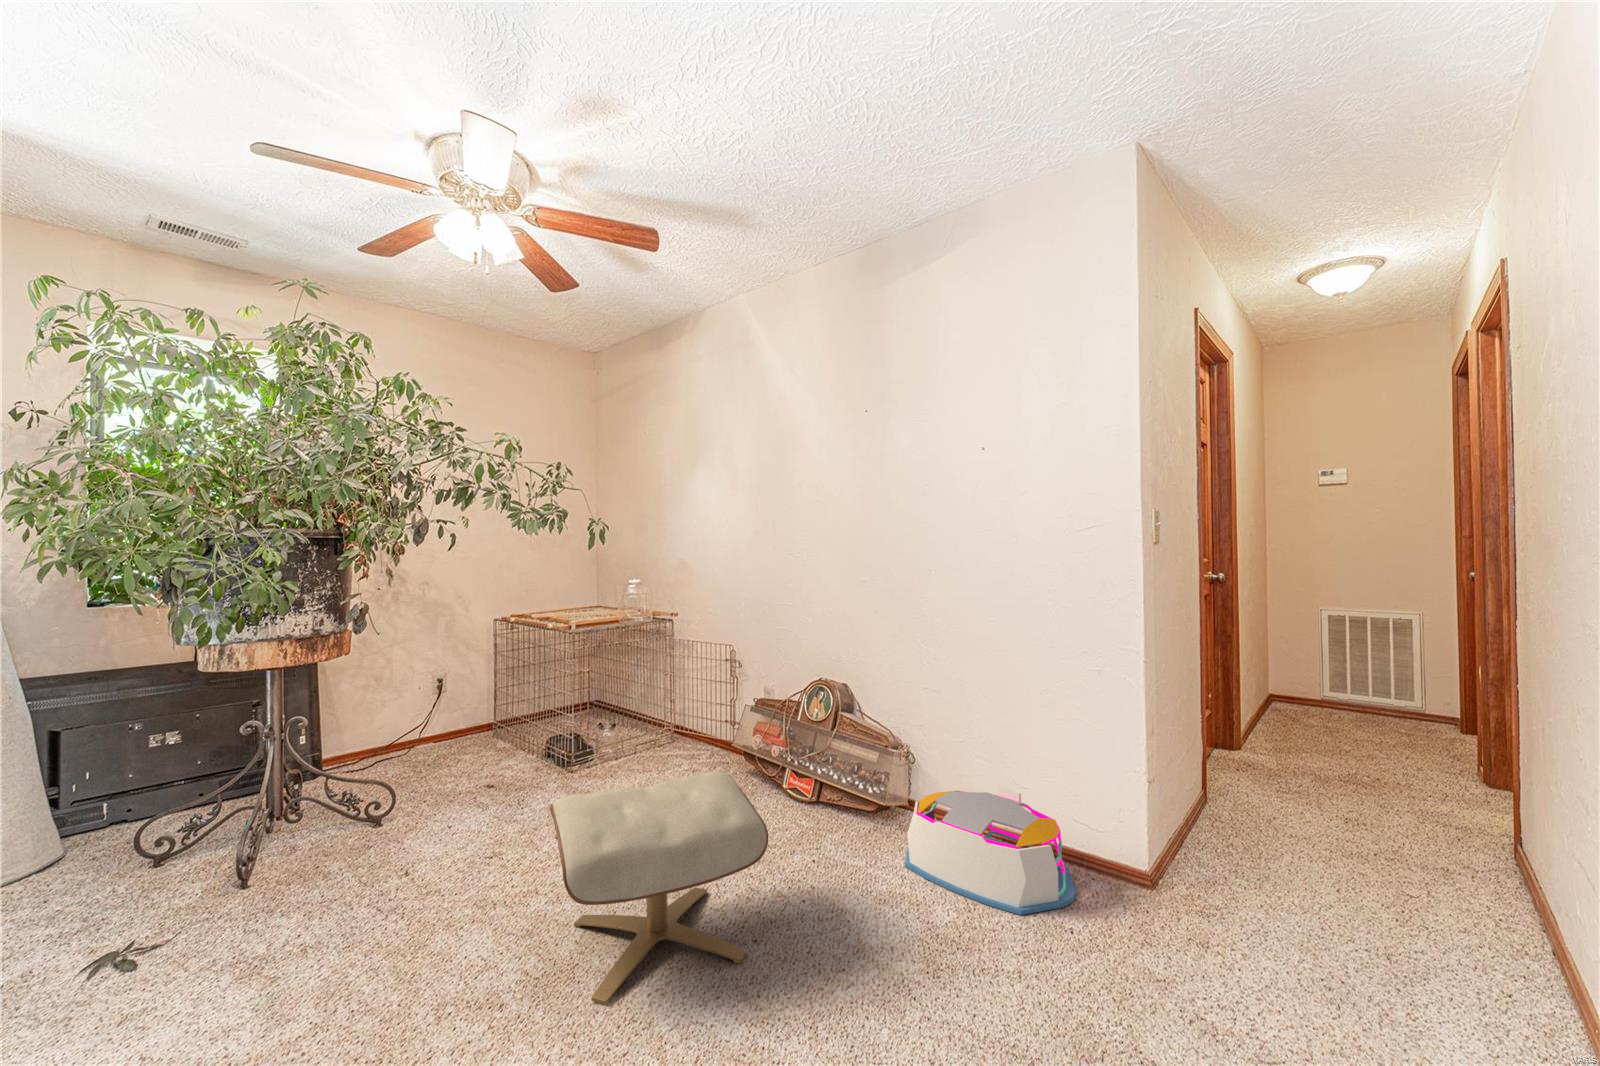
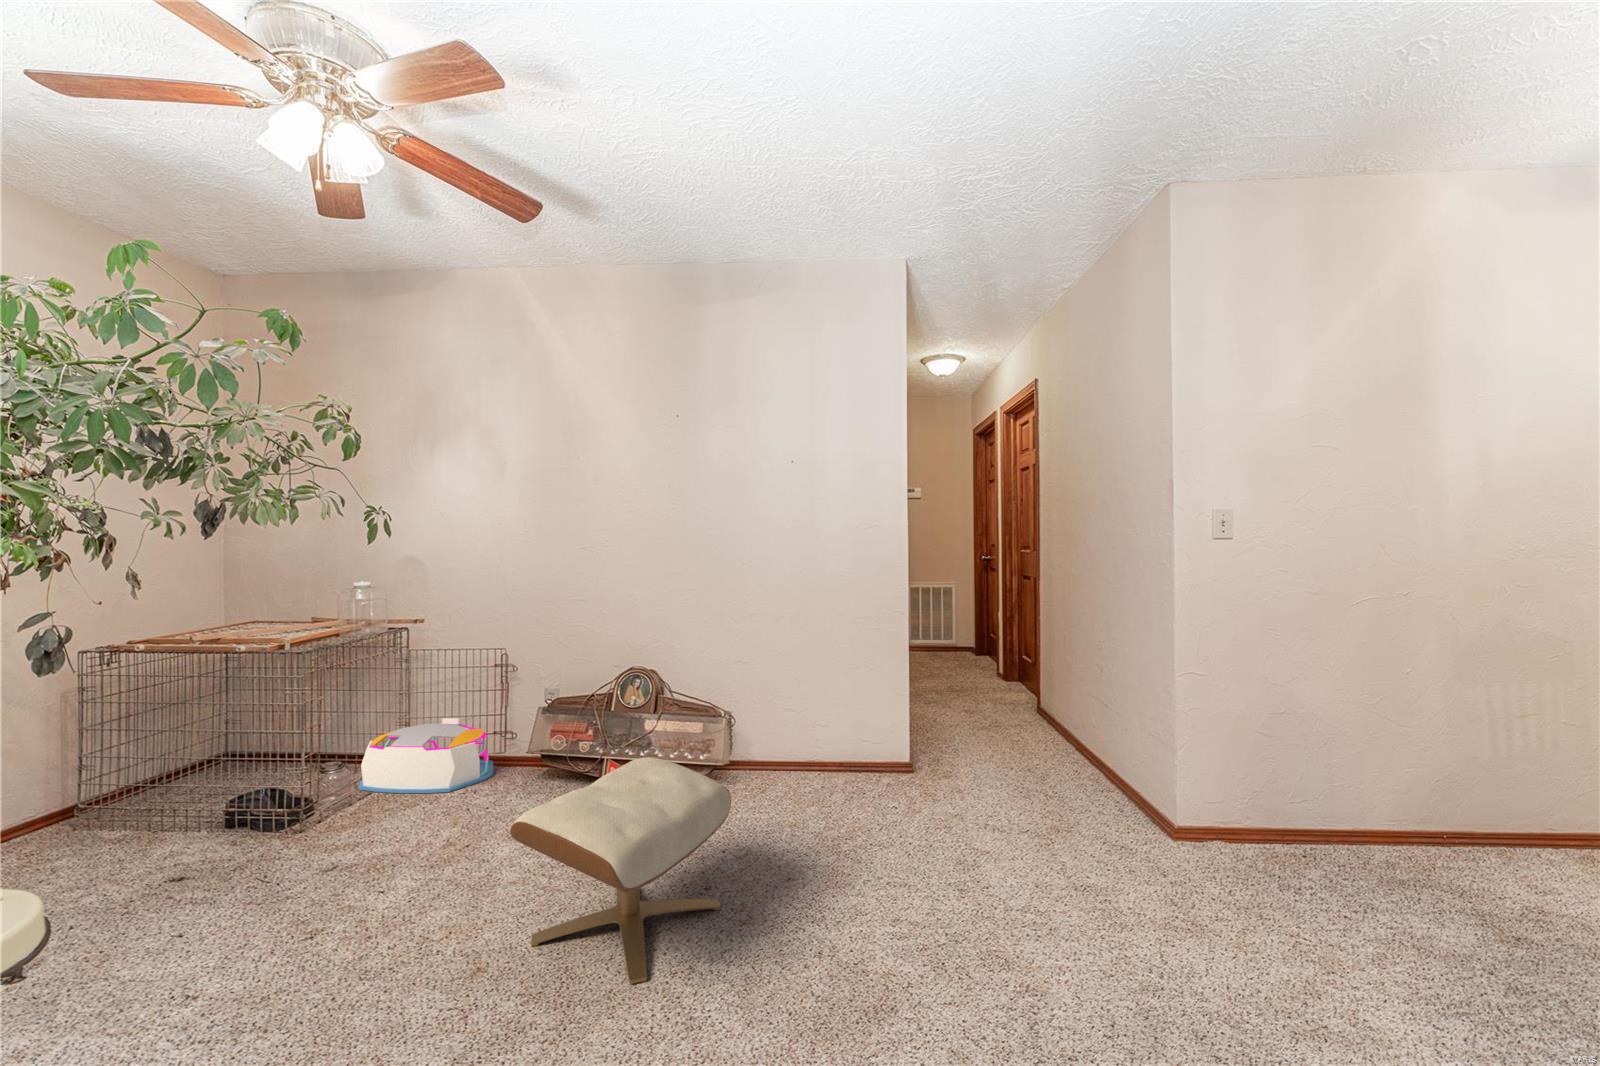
storage bin: present [905,787,1076,915] -> present [359,718,493,793]

